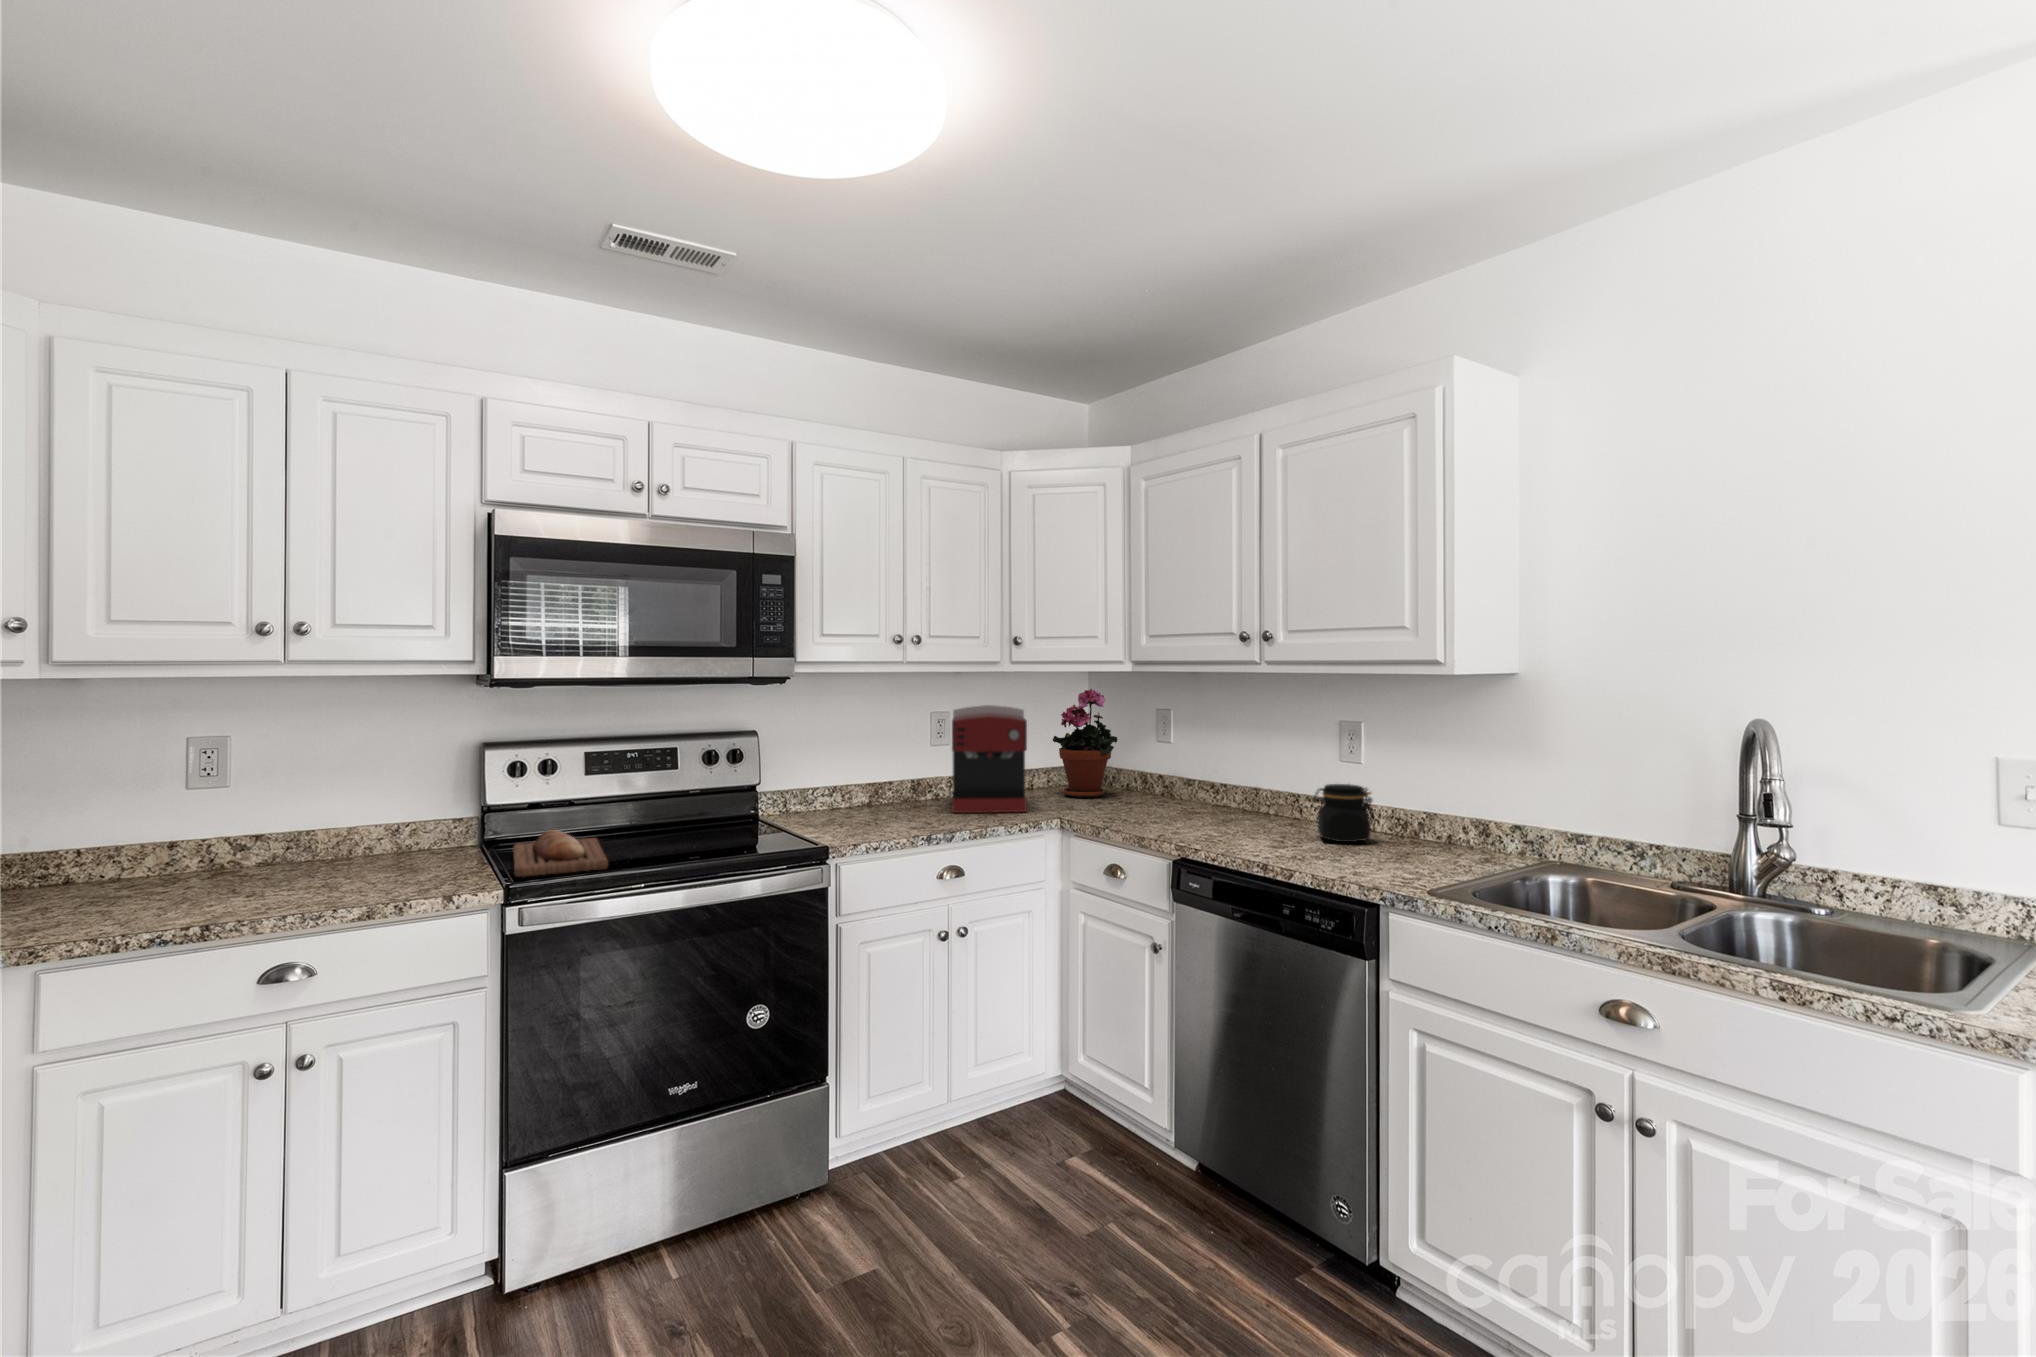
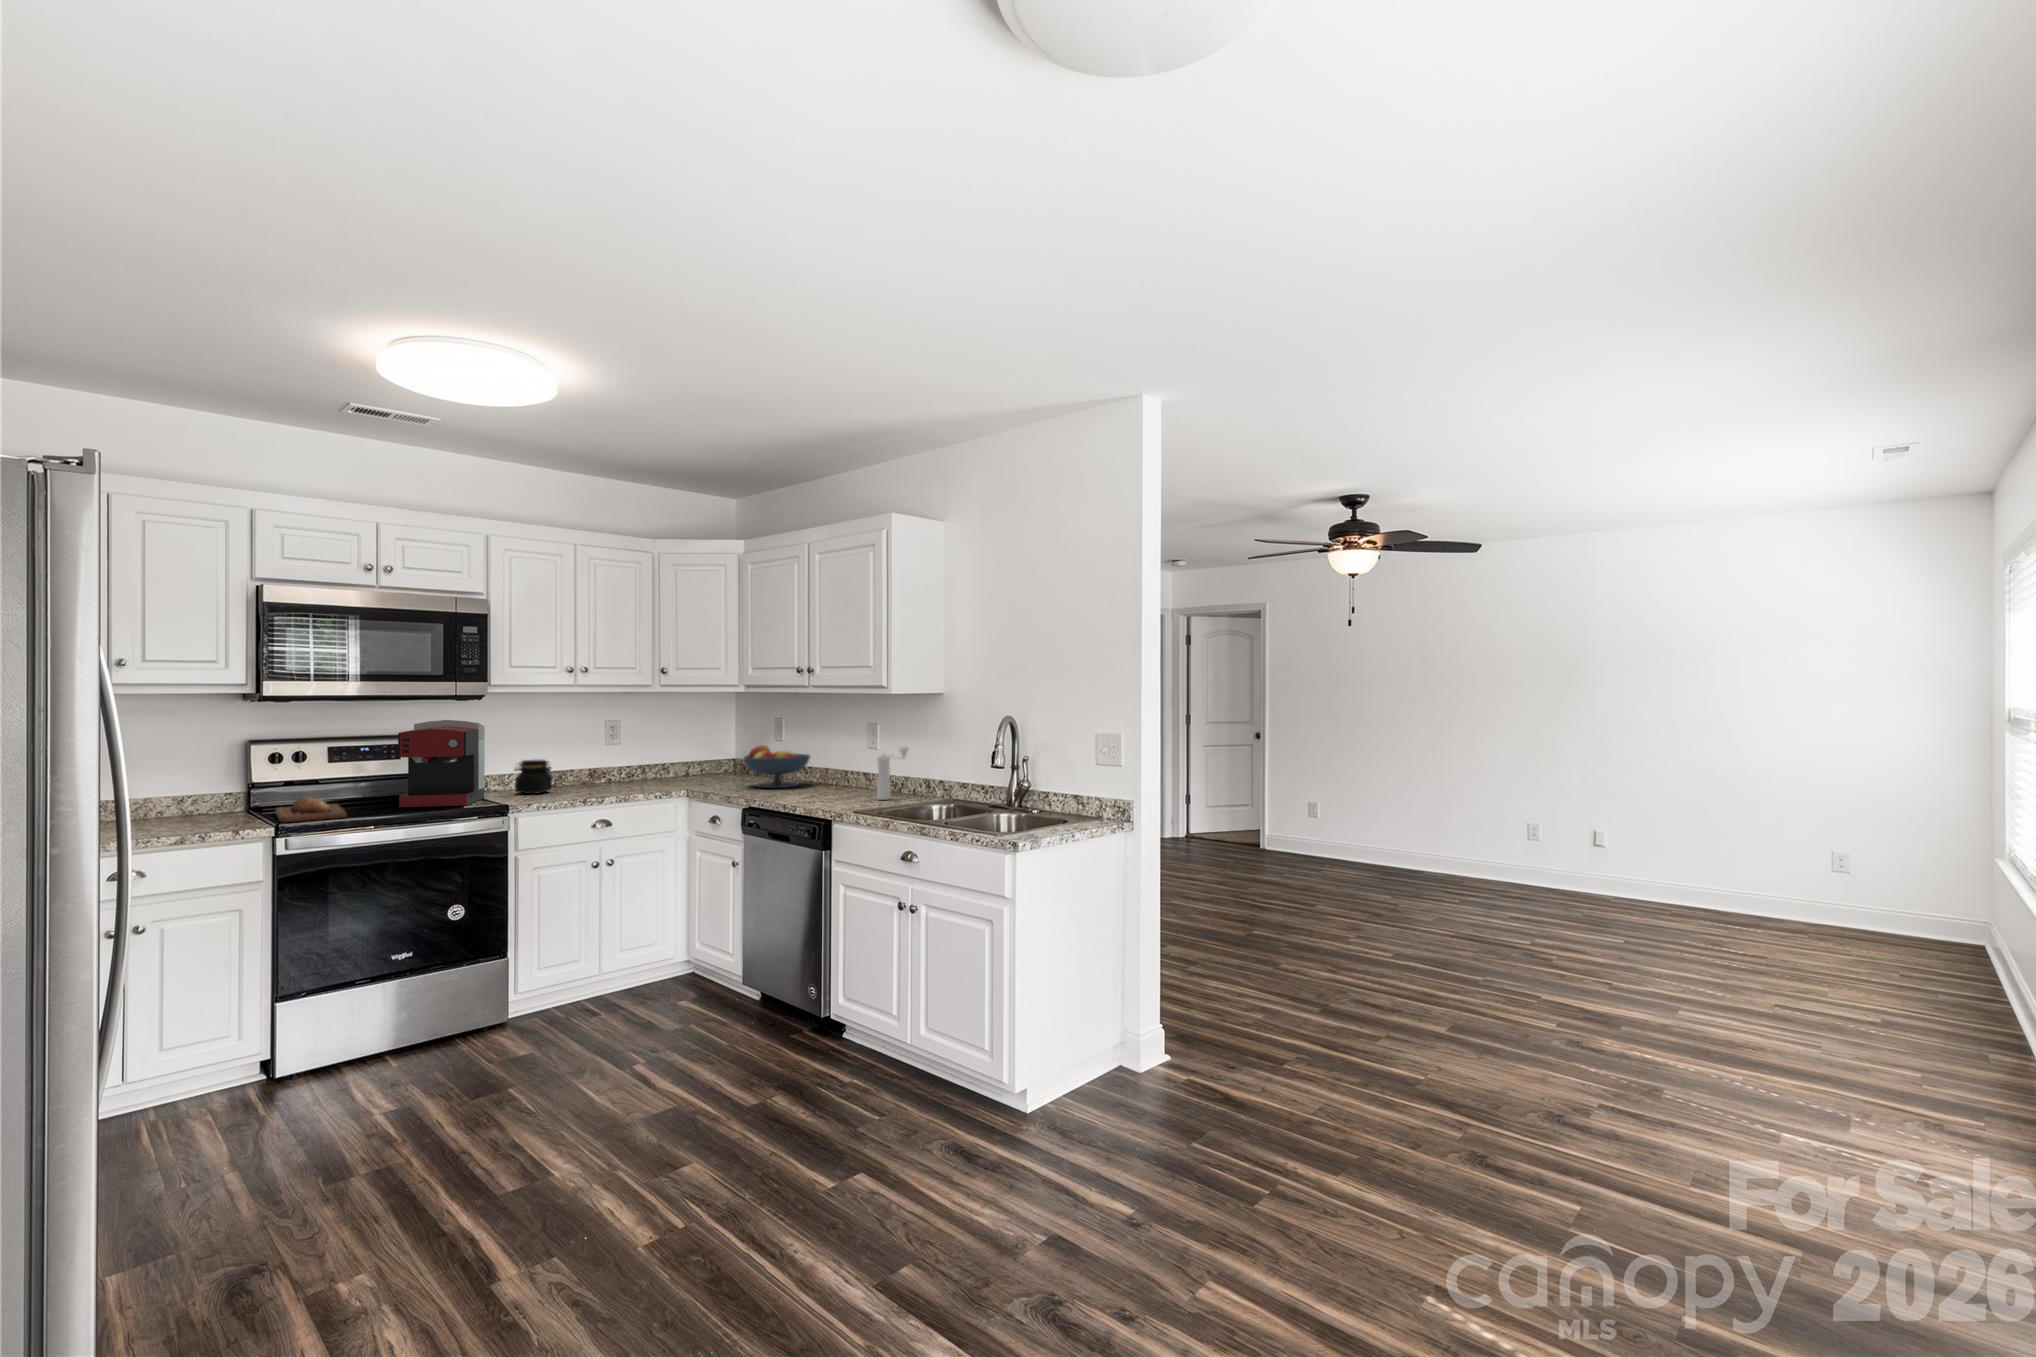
potted plant: present [1053,689,1117,798] -> none [698,703,745,779]
coffee maker: present [952,705,1027,813] -> present [398,720,485,807]
fruit bowl: none [1143,754,1244,822] -> present [744,745,810,788]
pepper mill: none [1417,769,1465,863] -> present [877,746,909,800]
jar: present [1312,784,1374,842] -> present [515,760,553,794]

